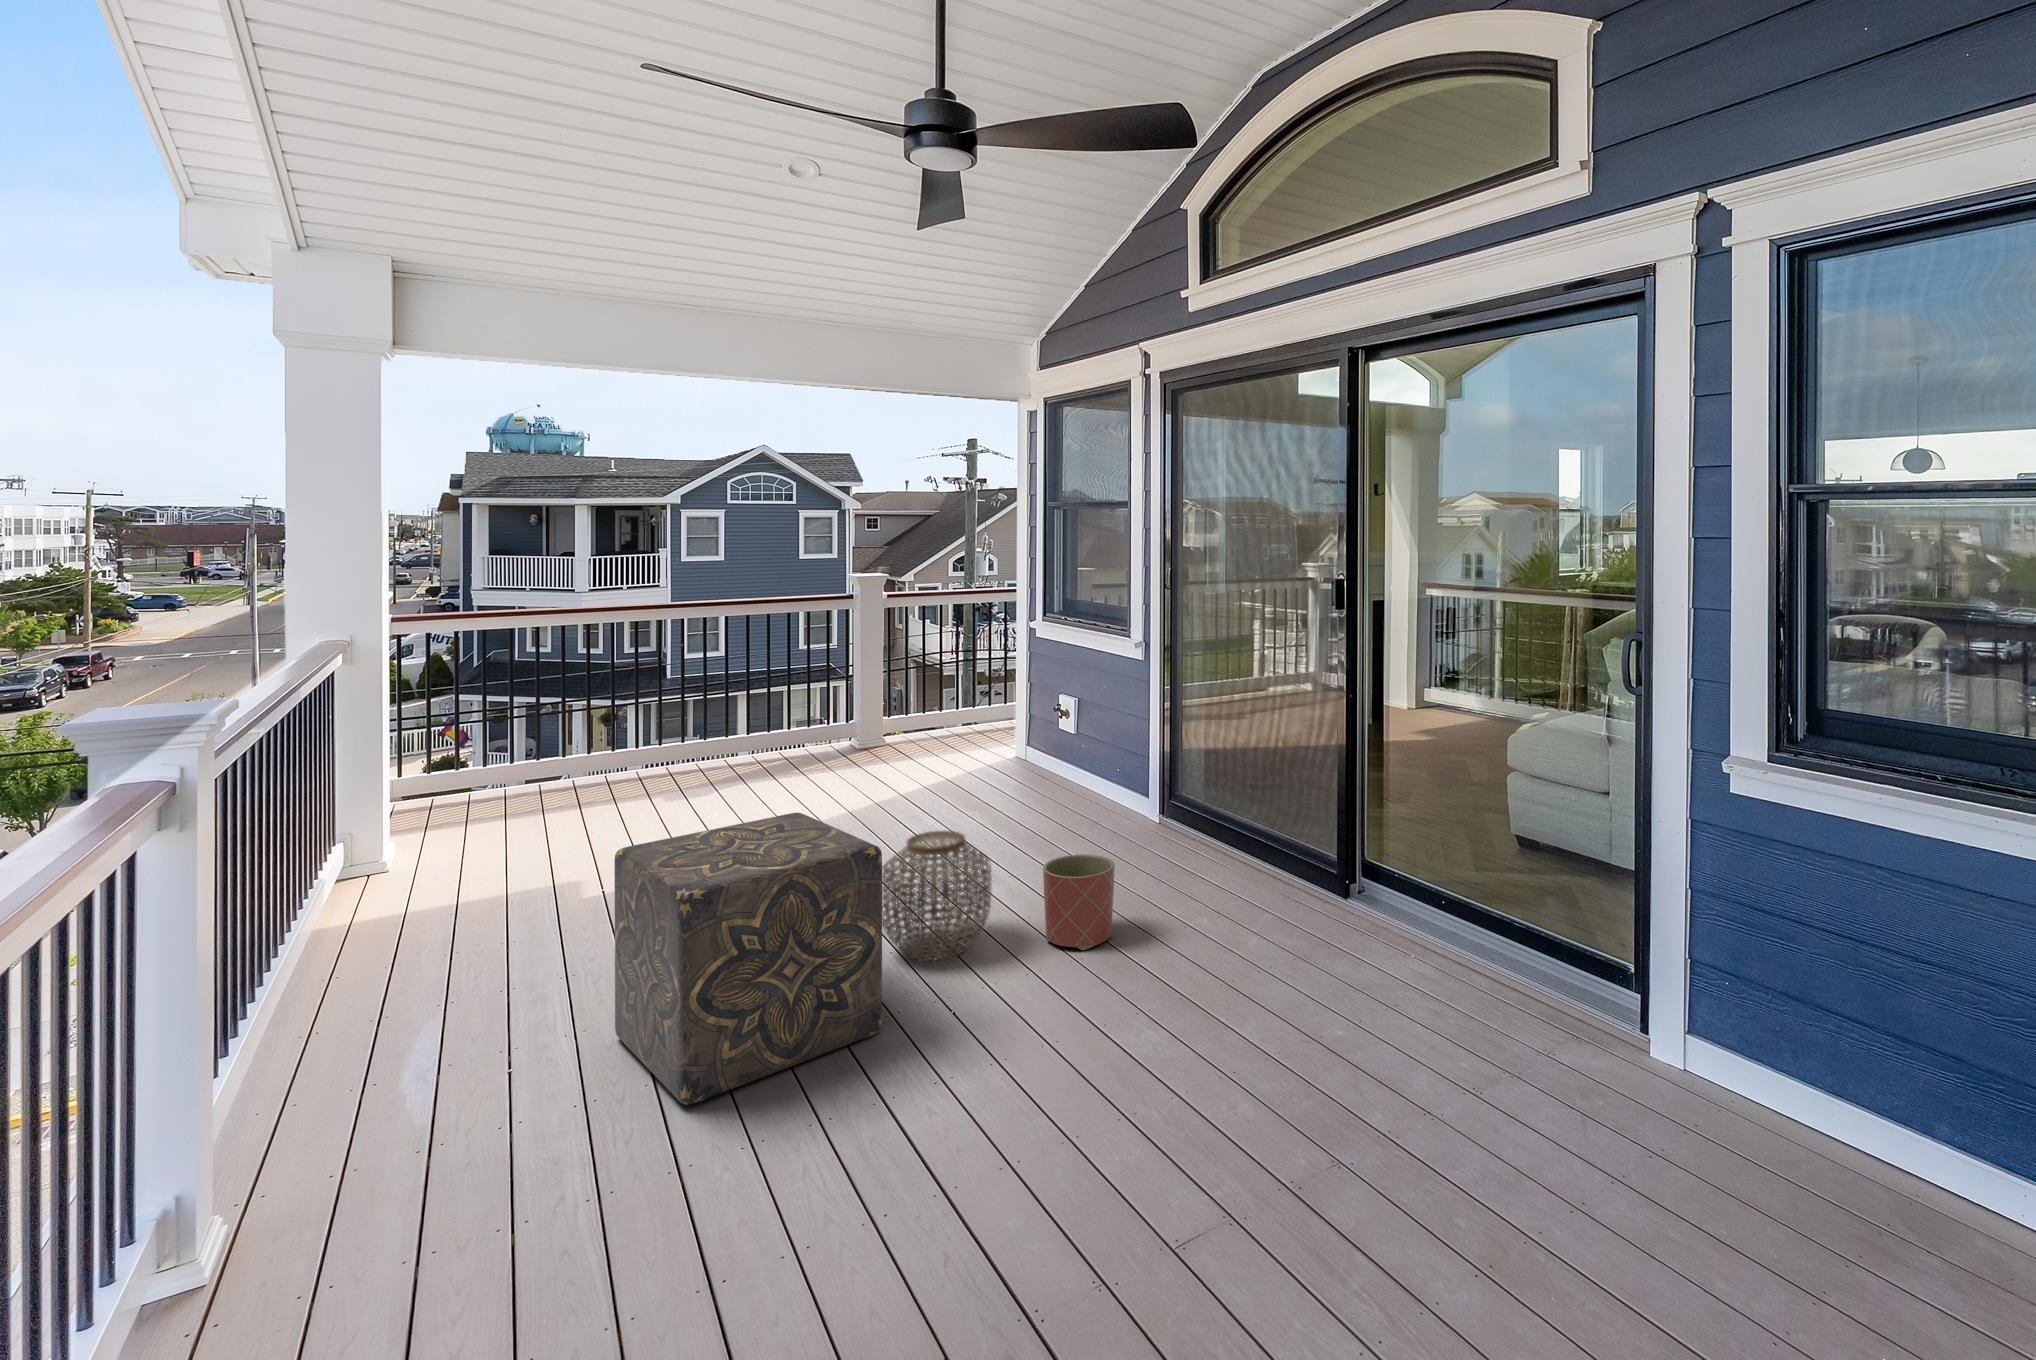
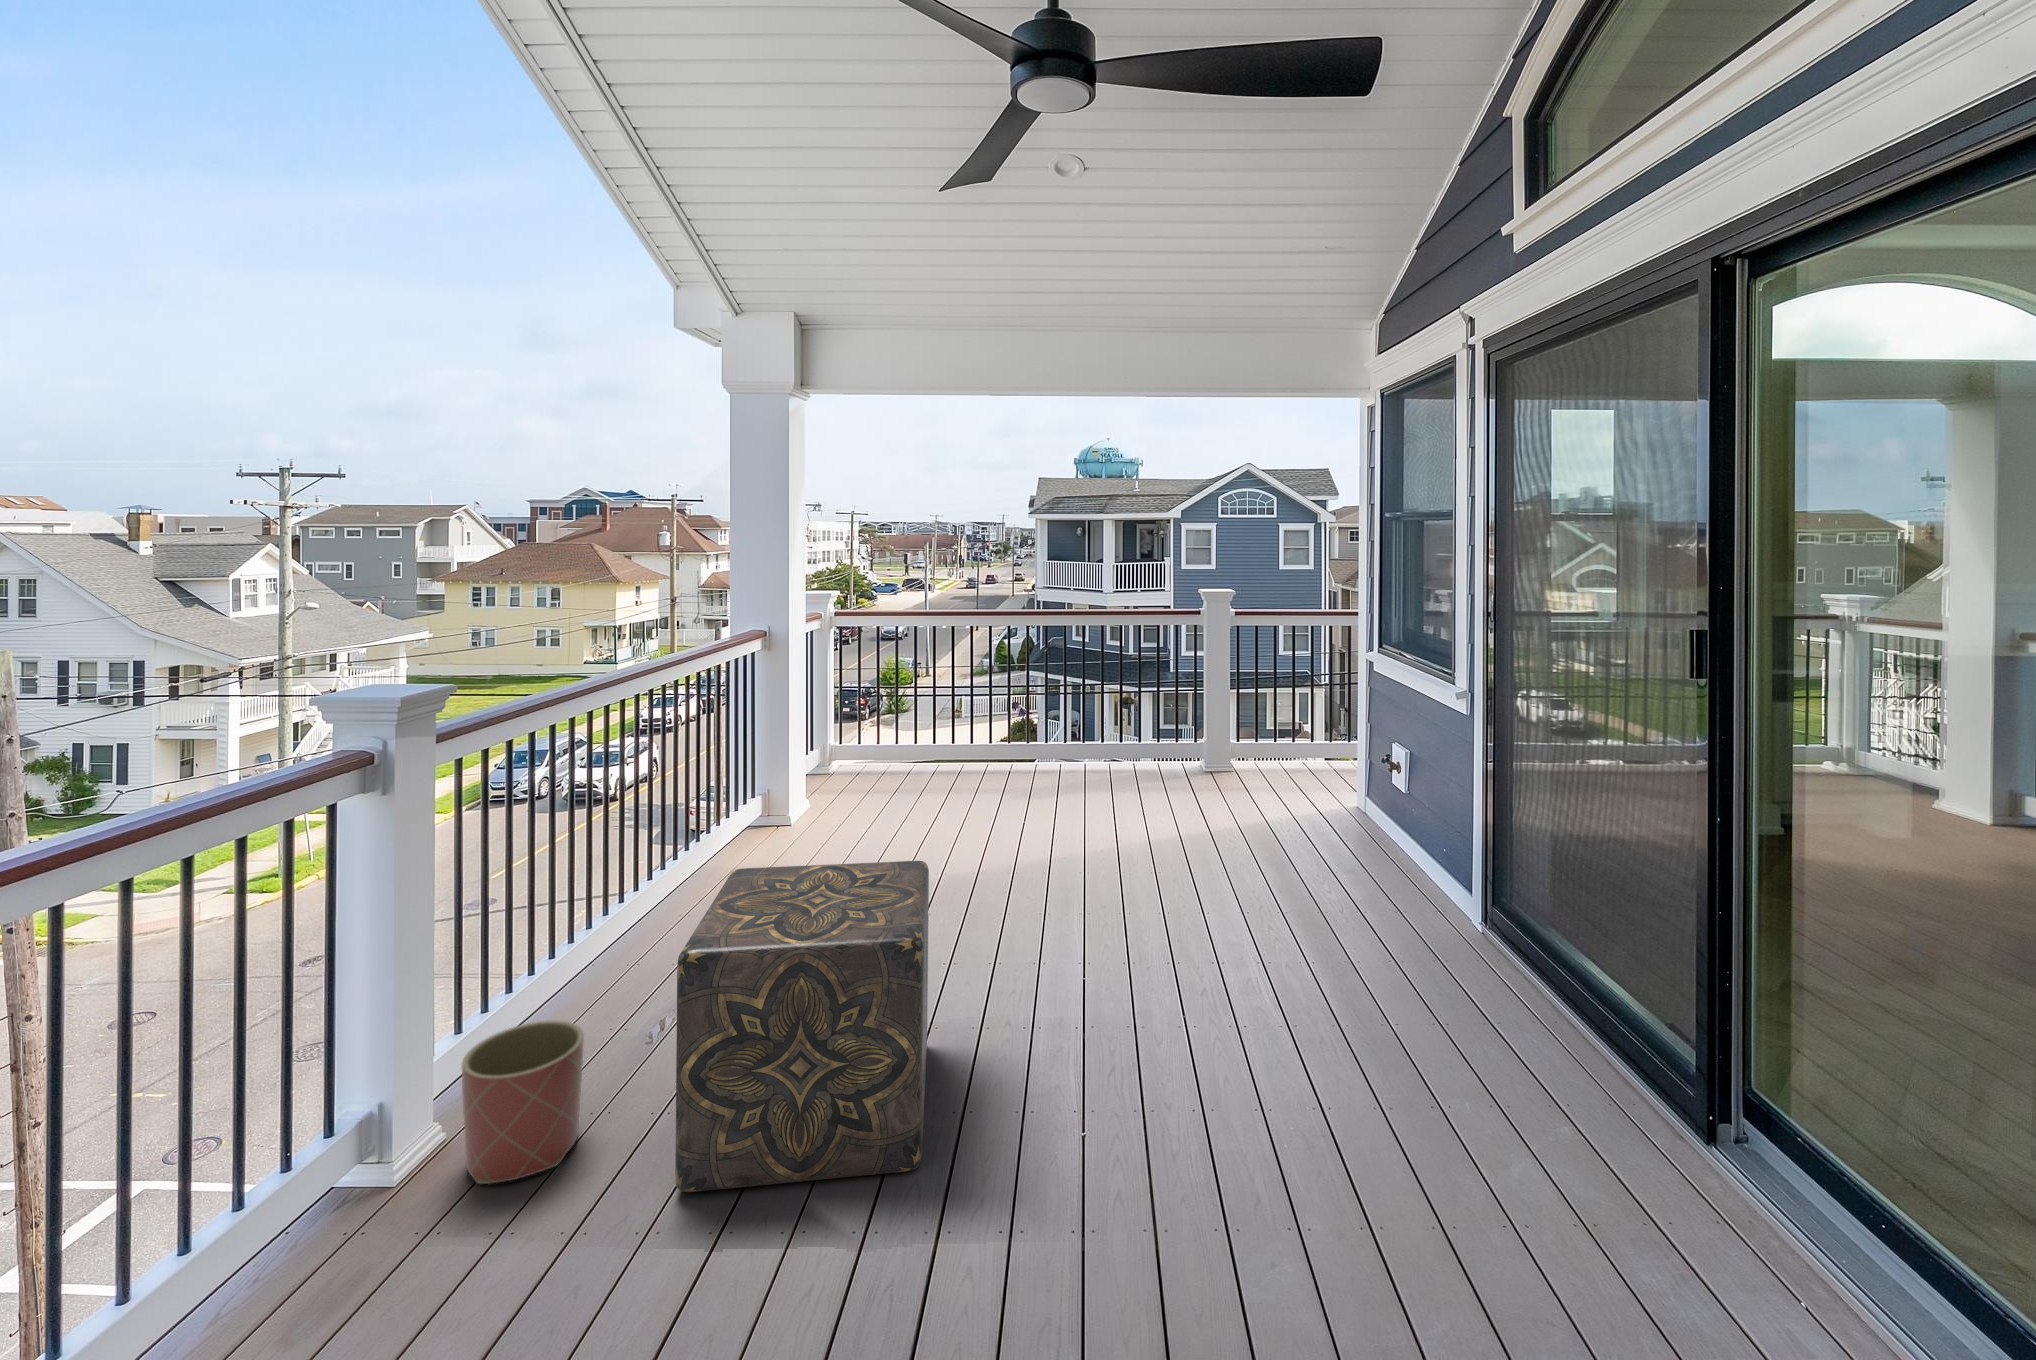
woven basket: present [882,831,991,961] -> none [1007,910,1138,1079]
planter: present [1043,854,1115,950] -> present [462,1020,584,1184]

